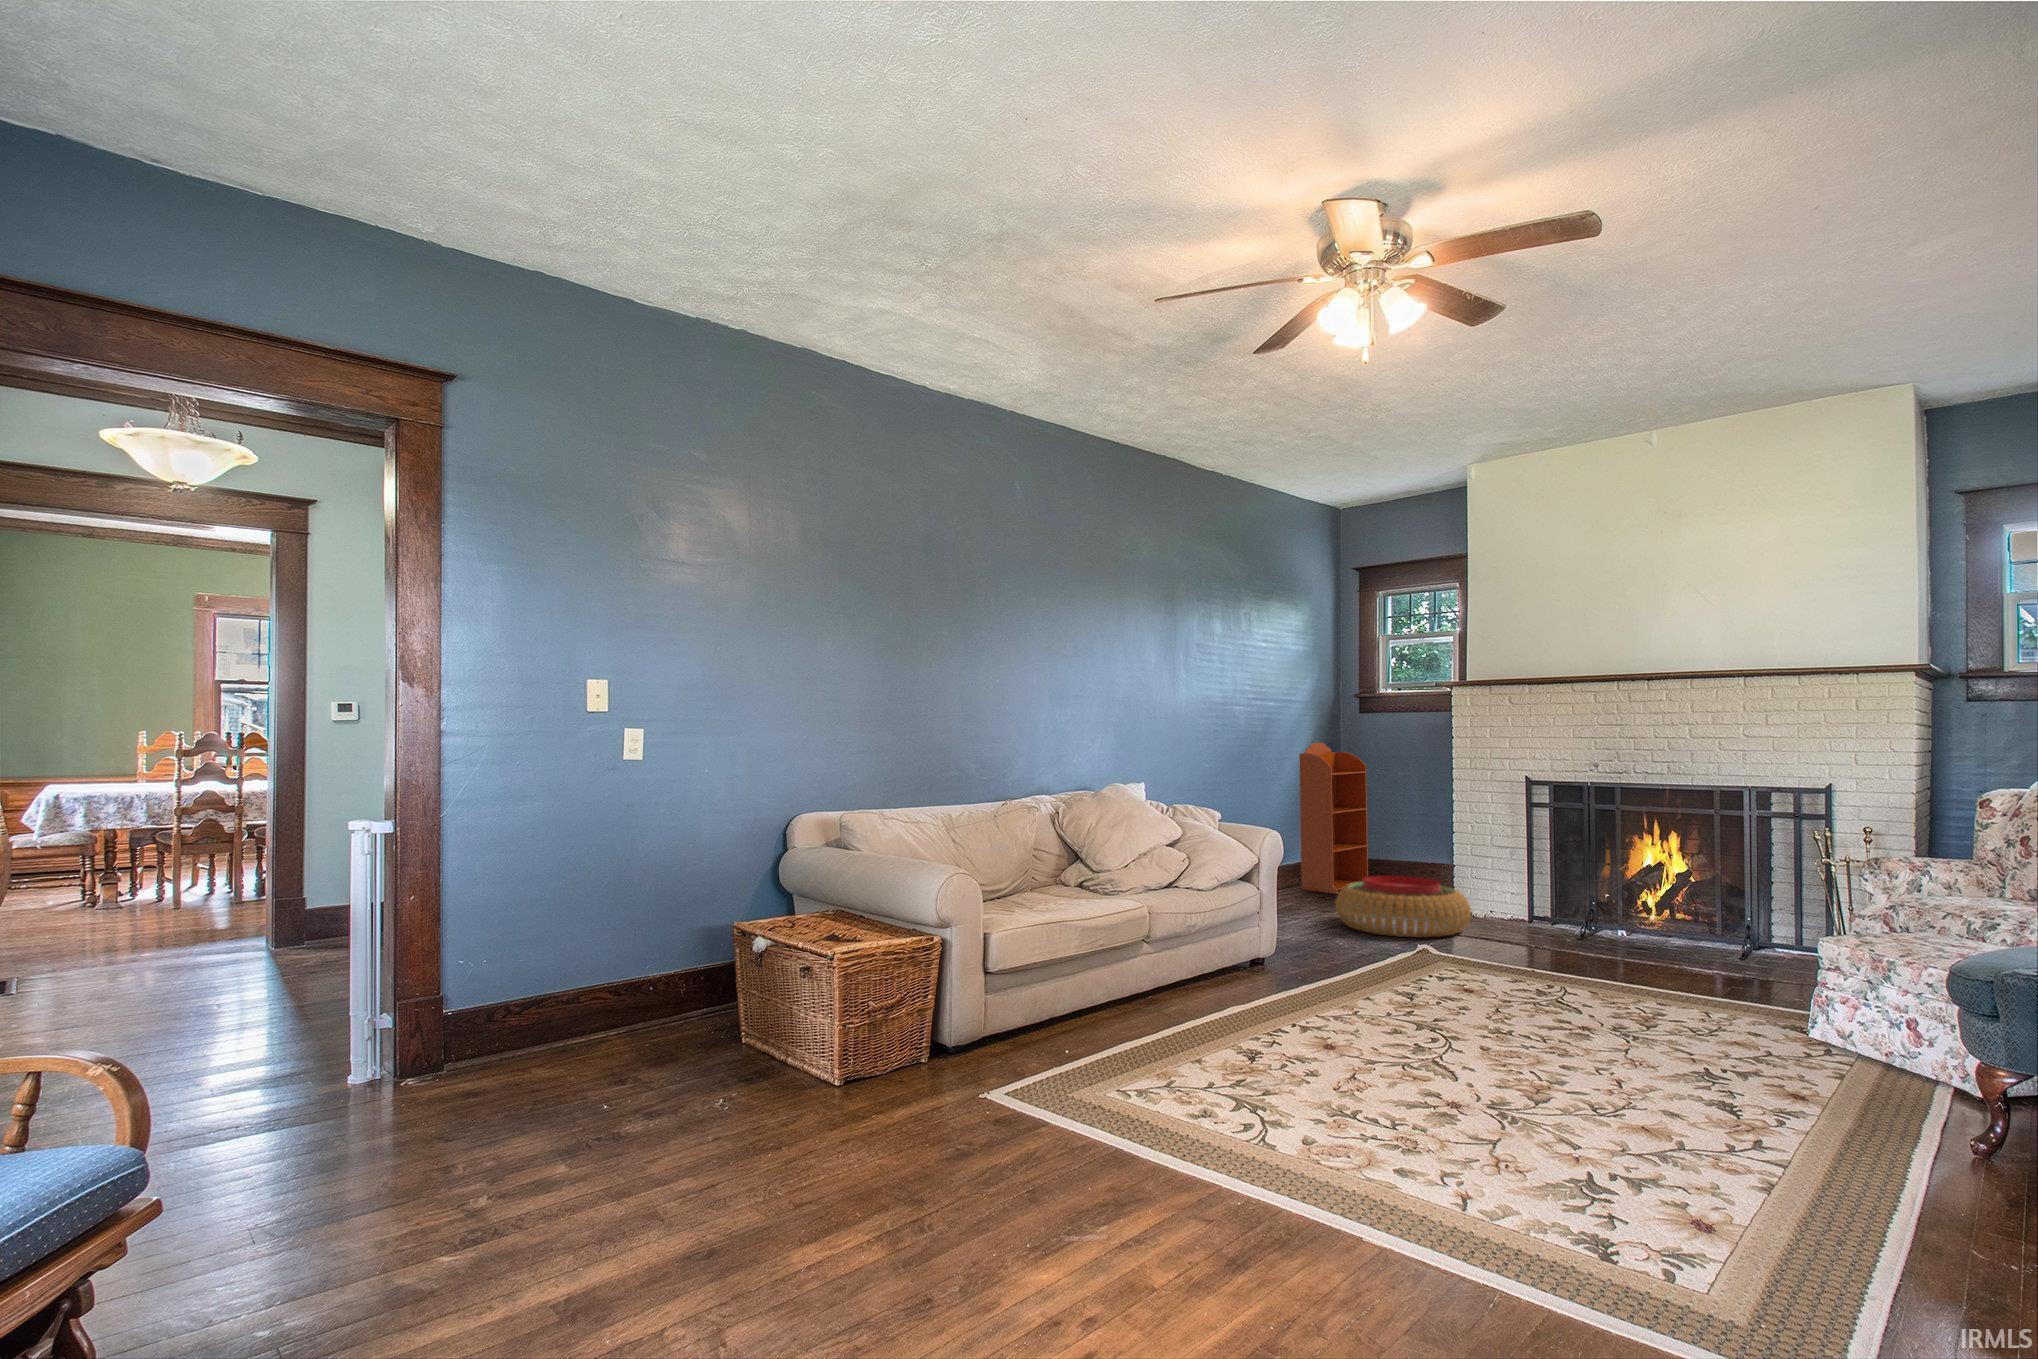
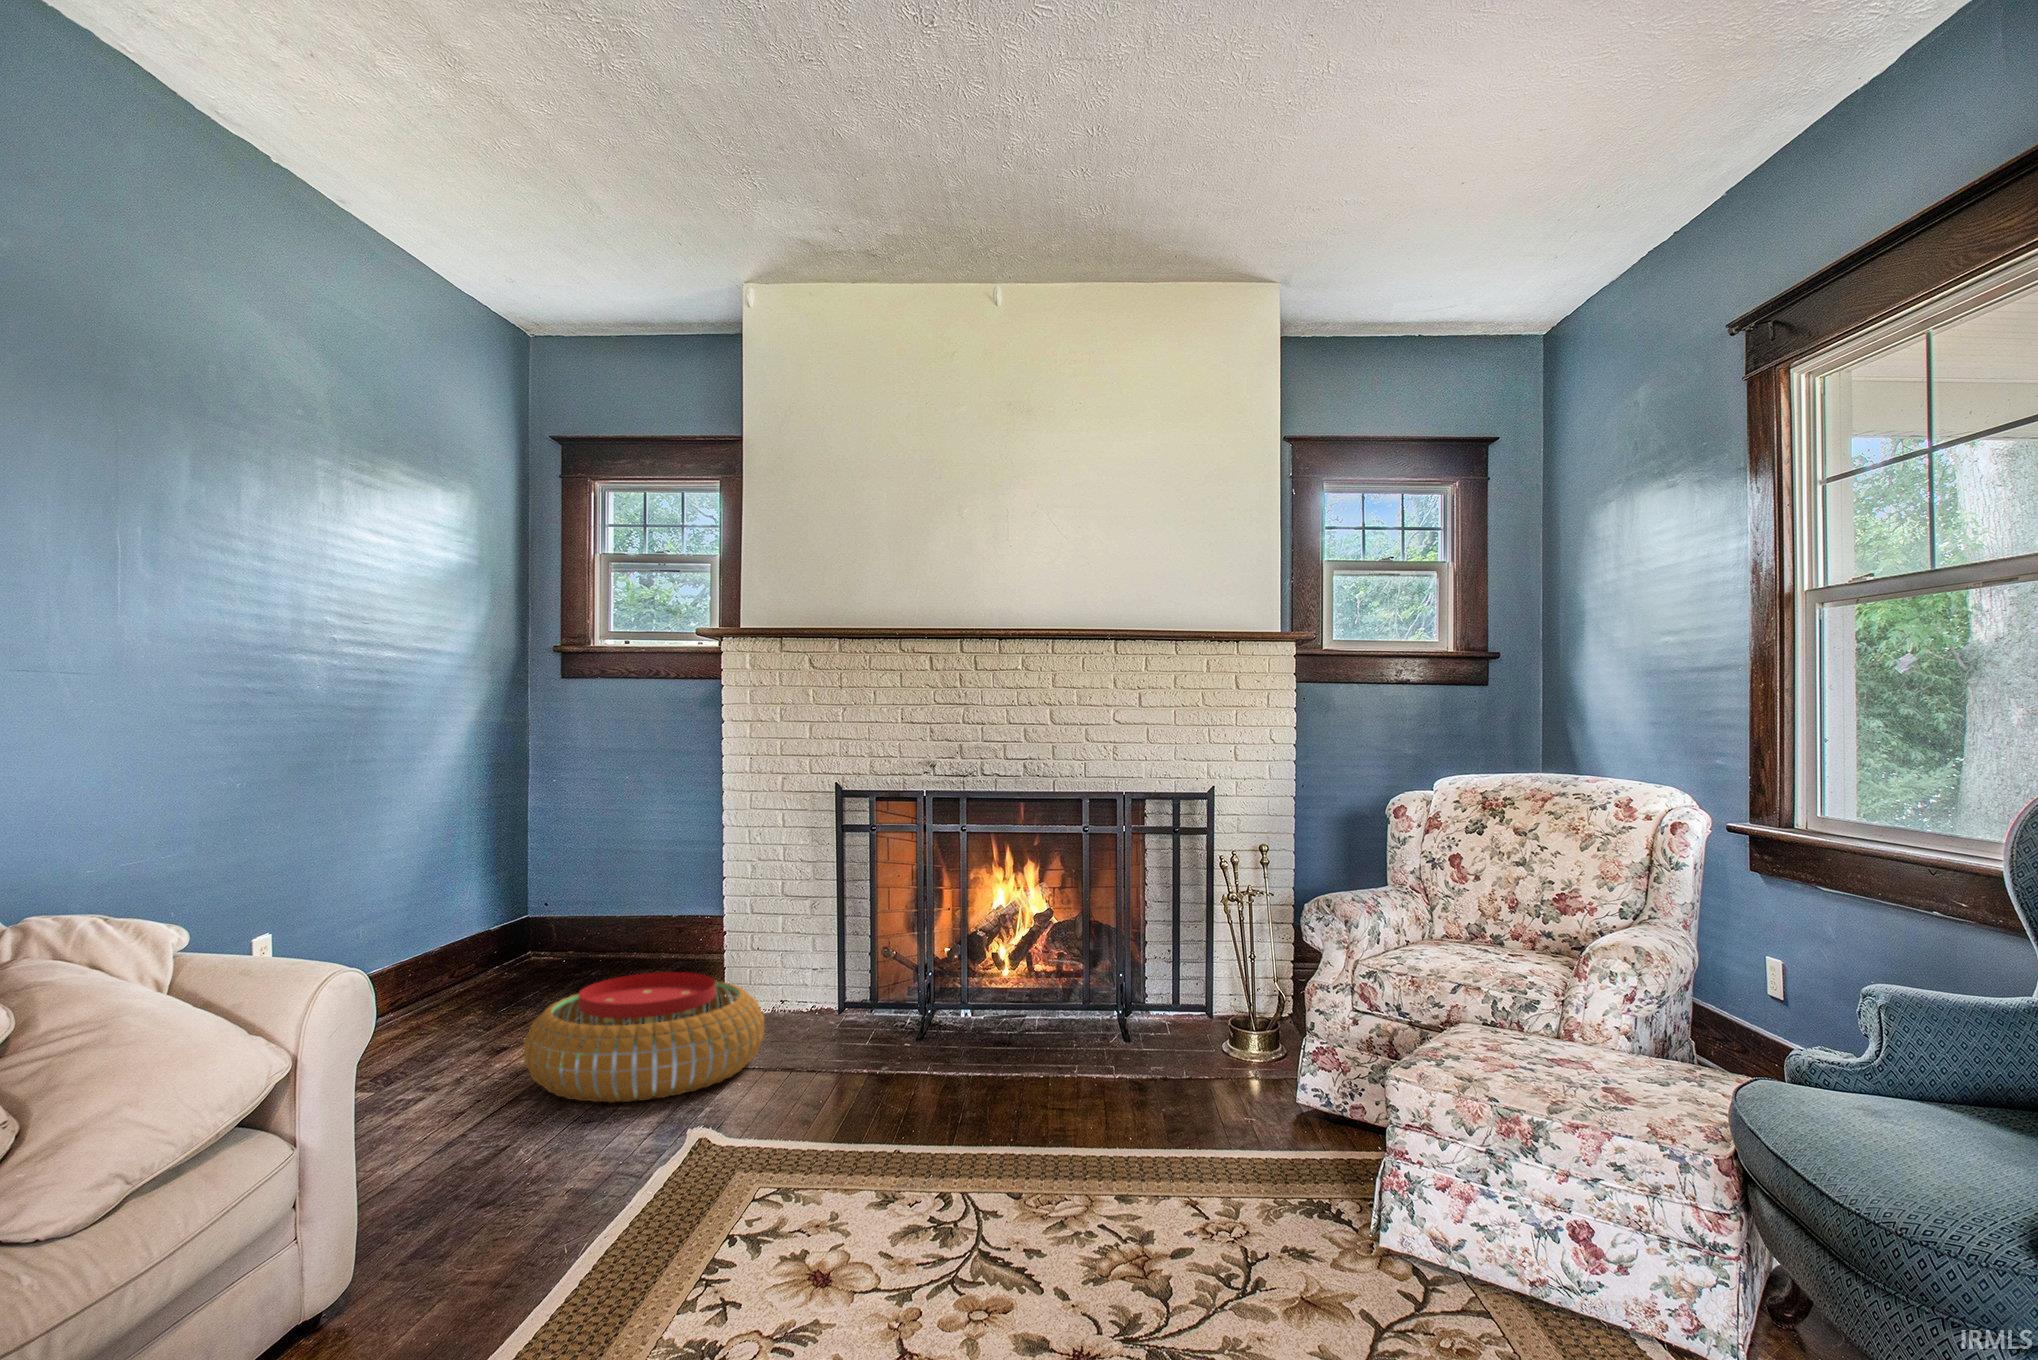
bookcase: present [1300,742,1368,894] -> none [477,746,602,1000]

